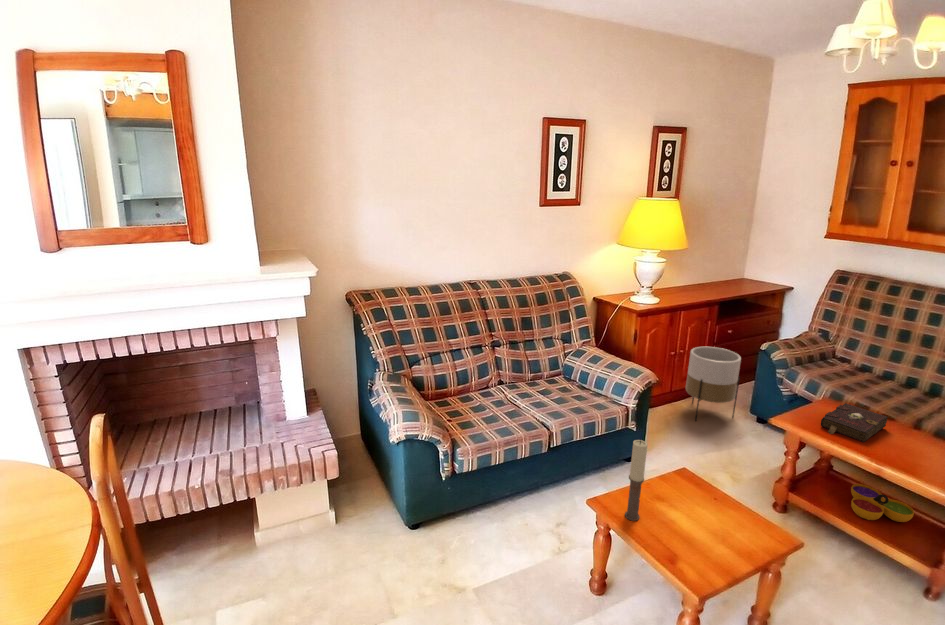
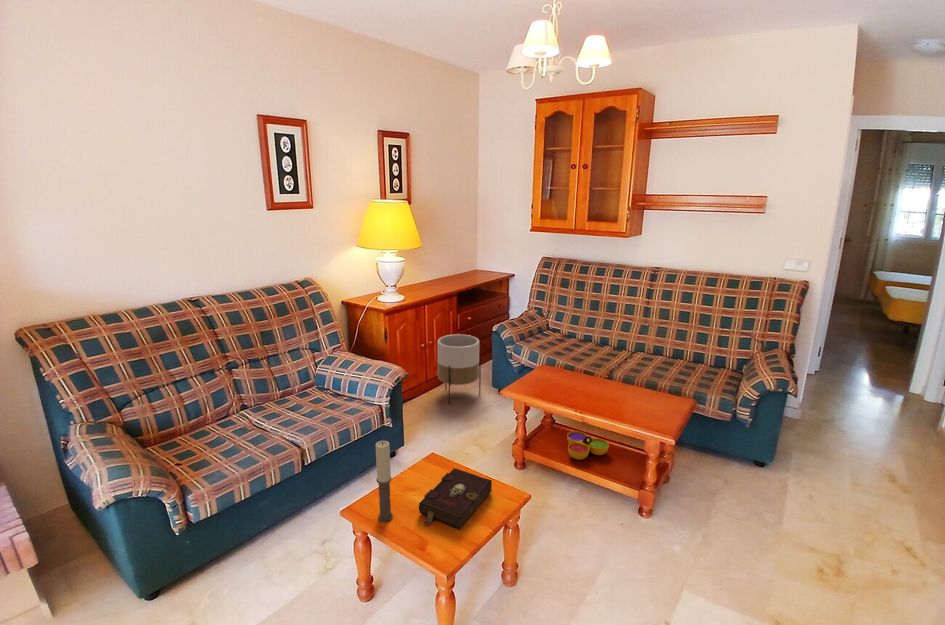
book: present [821,403,888,442] -> present [419,468,492,529]

